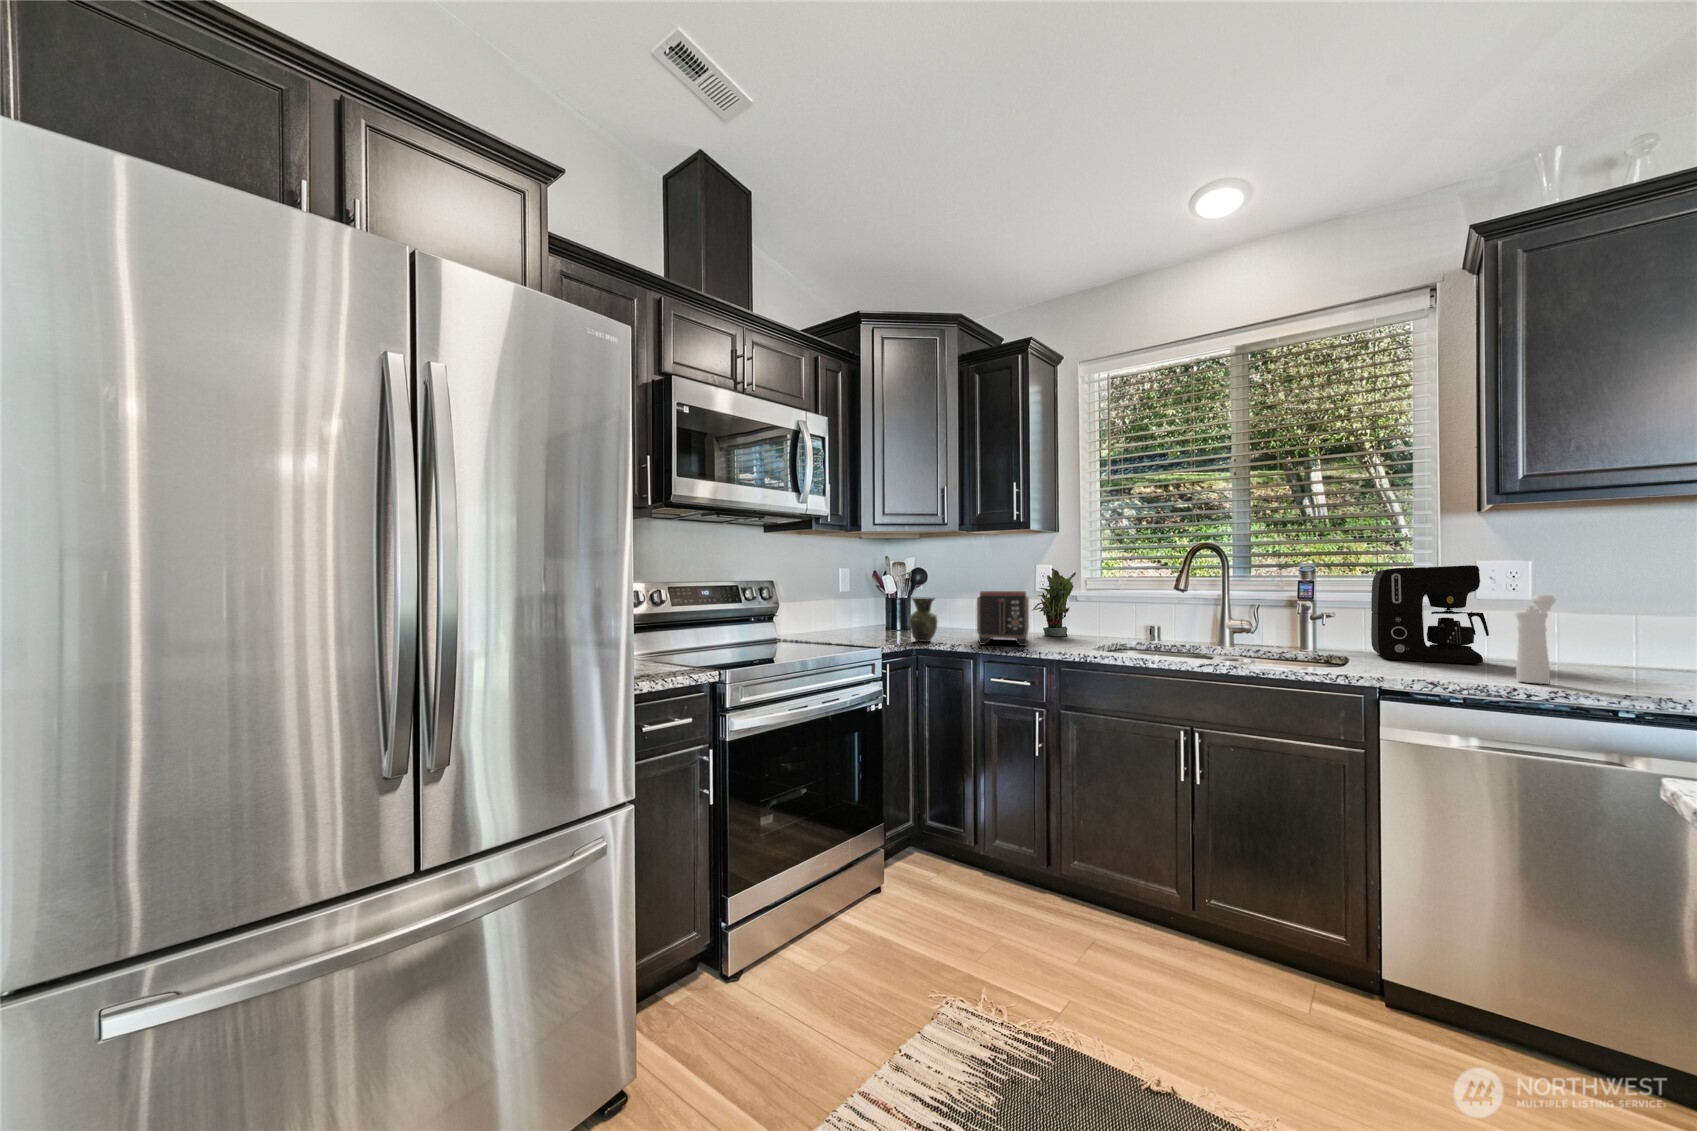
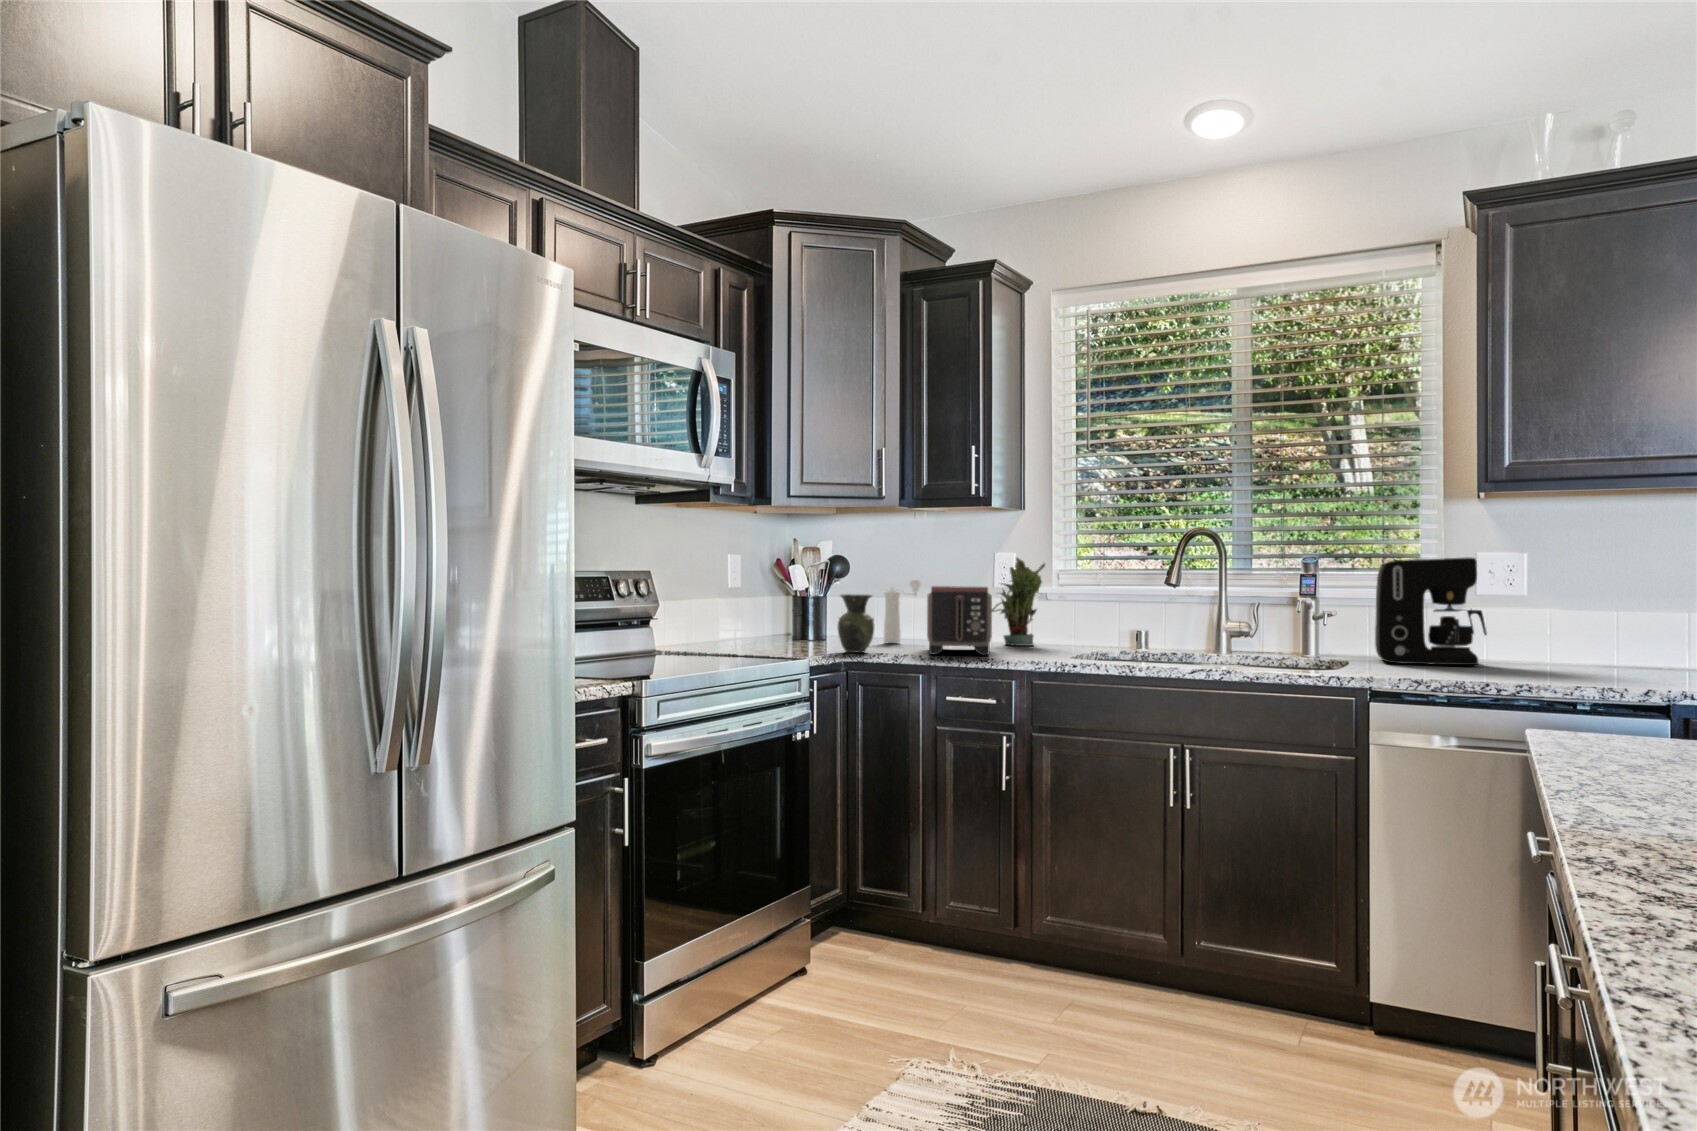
pepper mill: present [1515,595,1556,684] -> present [884,580,921,643]

